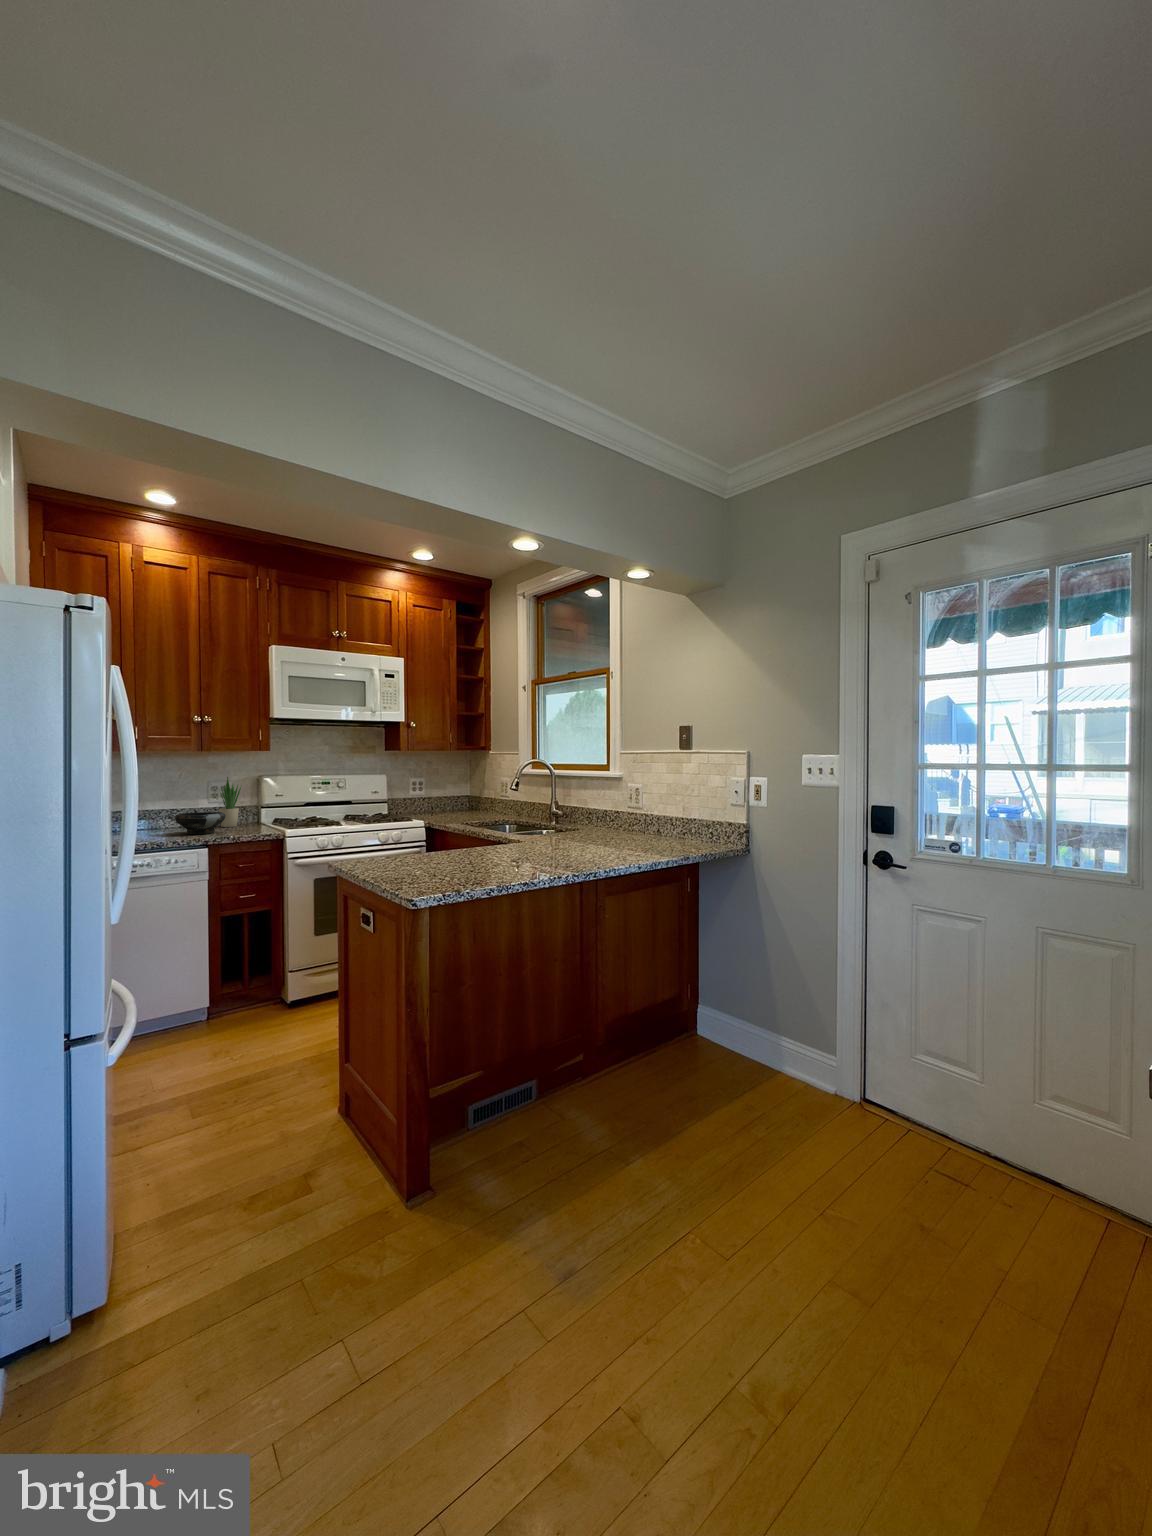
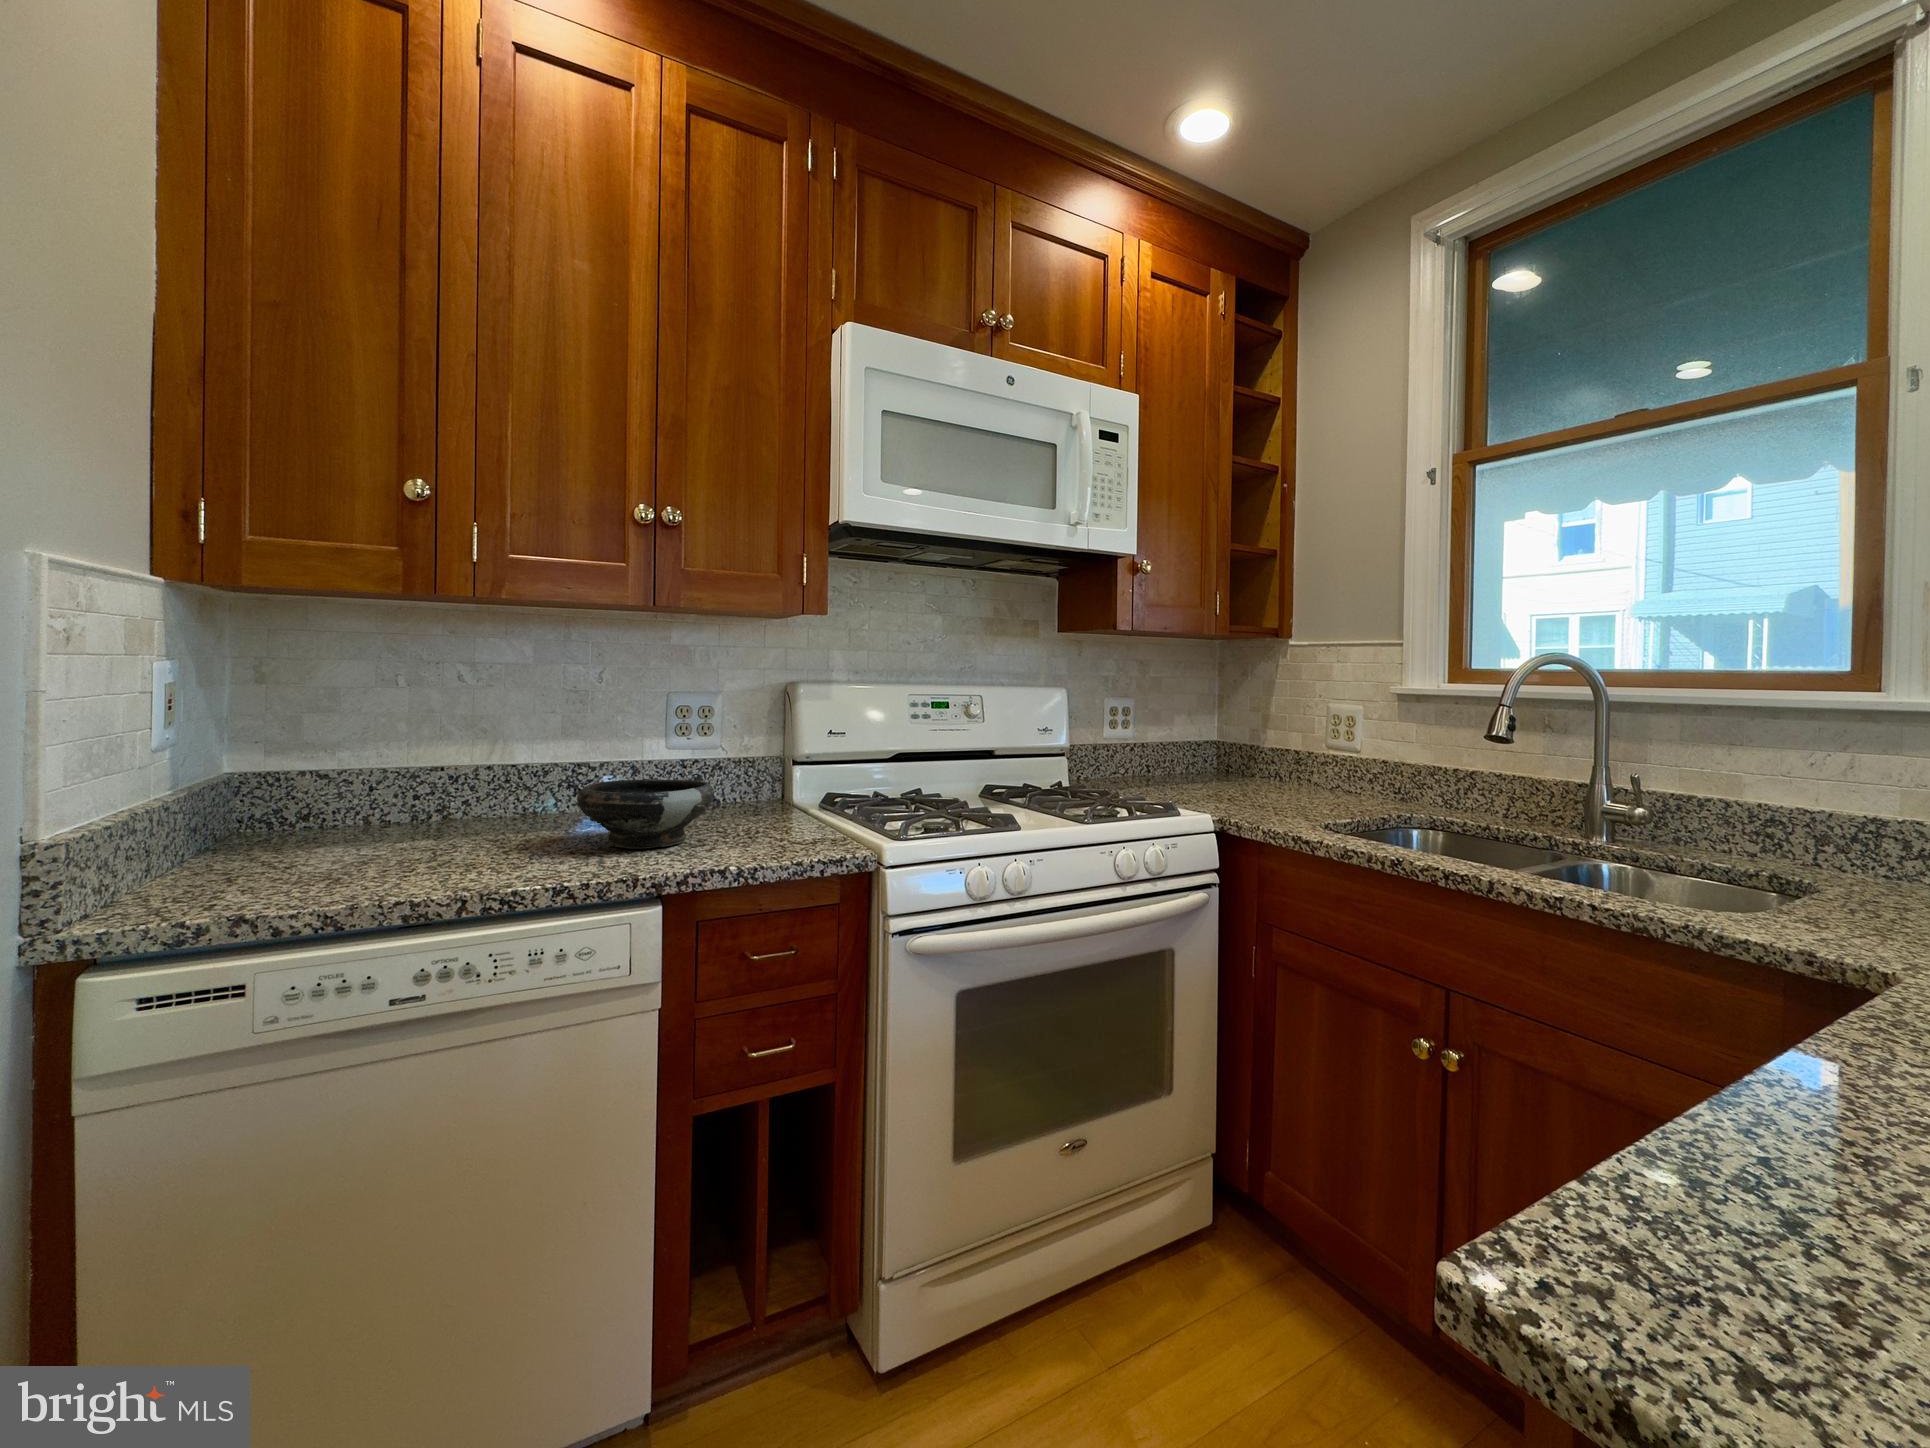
potted plant: present [219,777,241,827] -> none [693,681,750,815]

